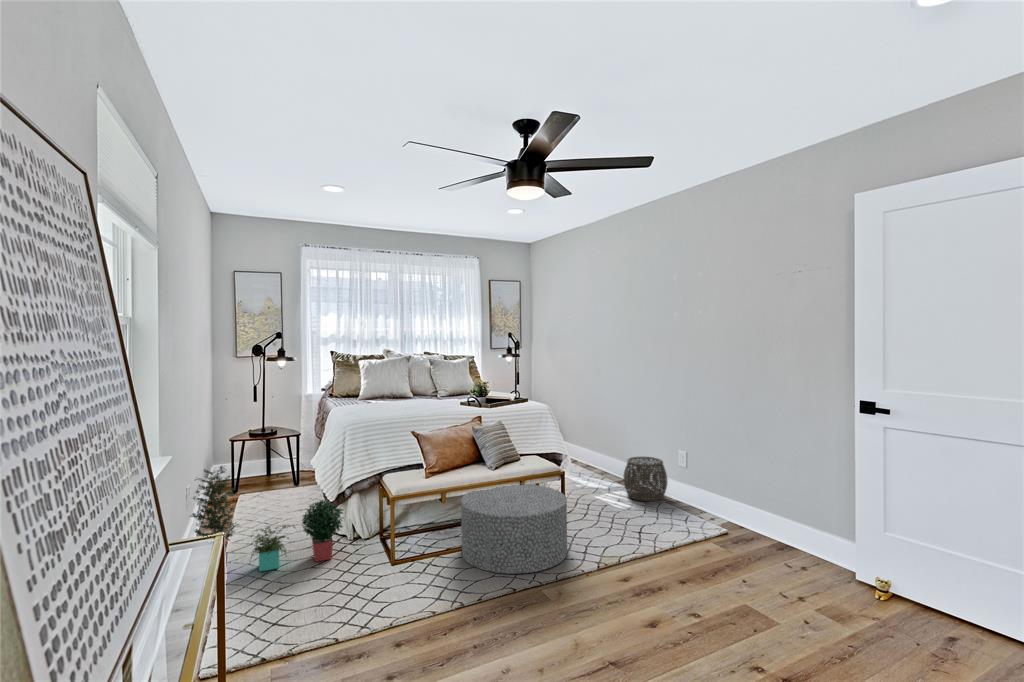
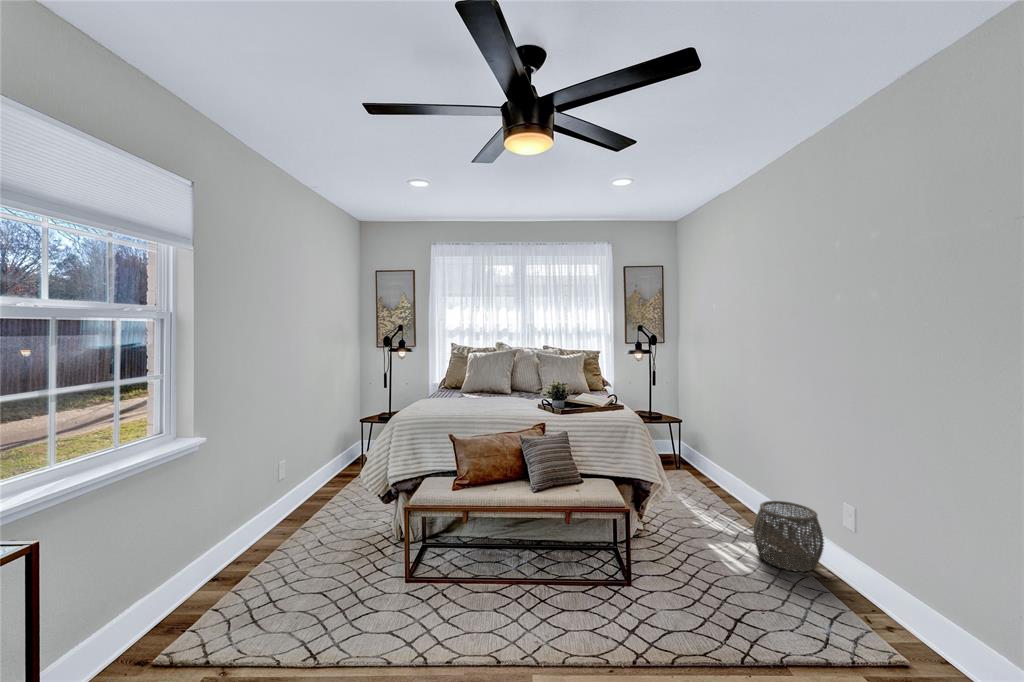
potted plant: present [191,466,343,571] -> none [217,446,365,562]
ottoman: present [461,484,567,574] -> none [474,511,615,647]

